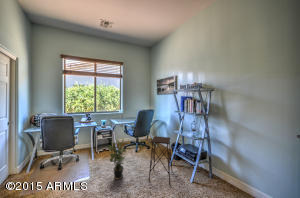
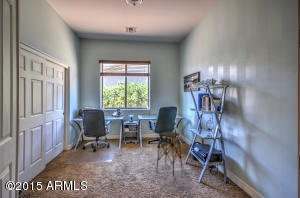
potted plant: present [108,139,126,179] -> none [125,130,141,164]

